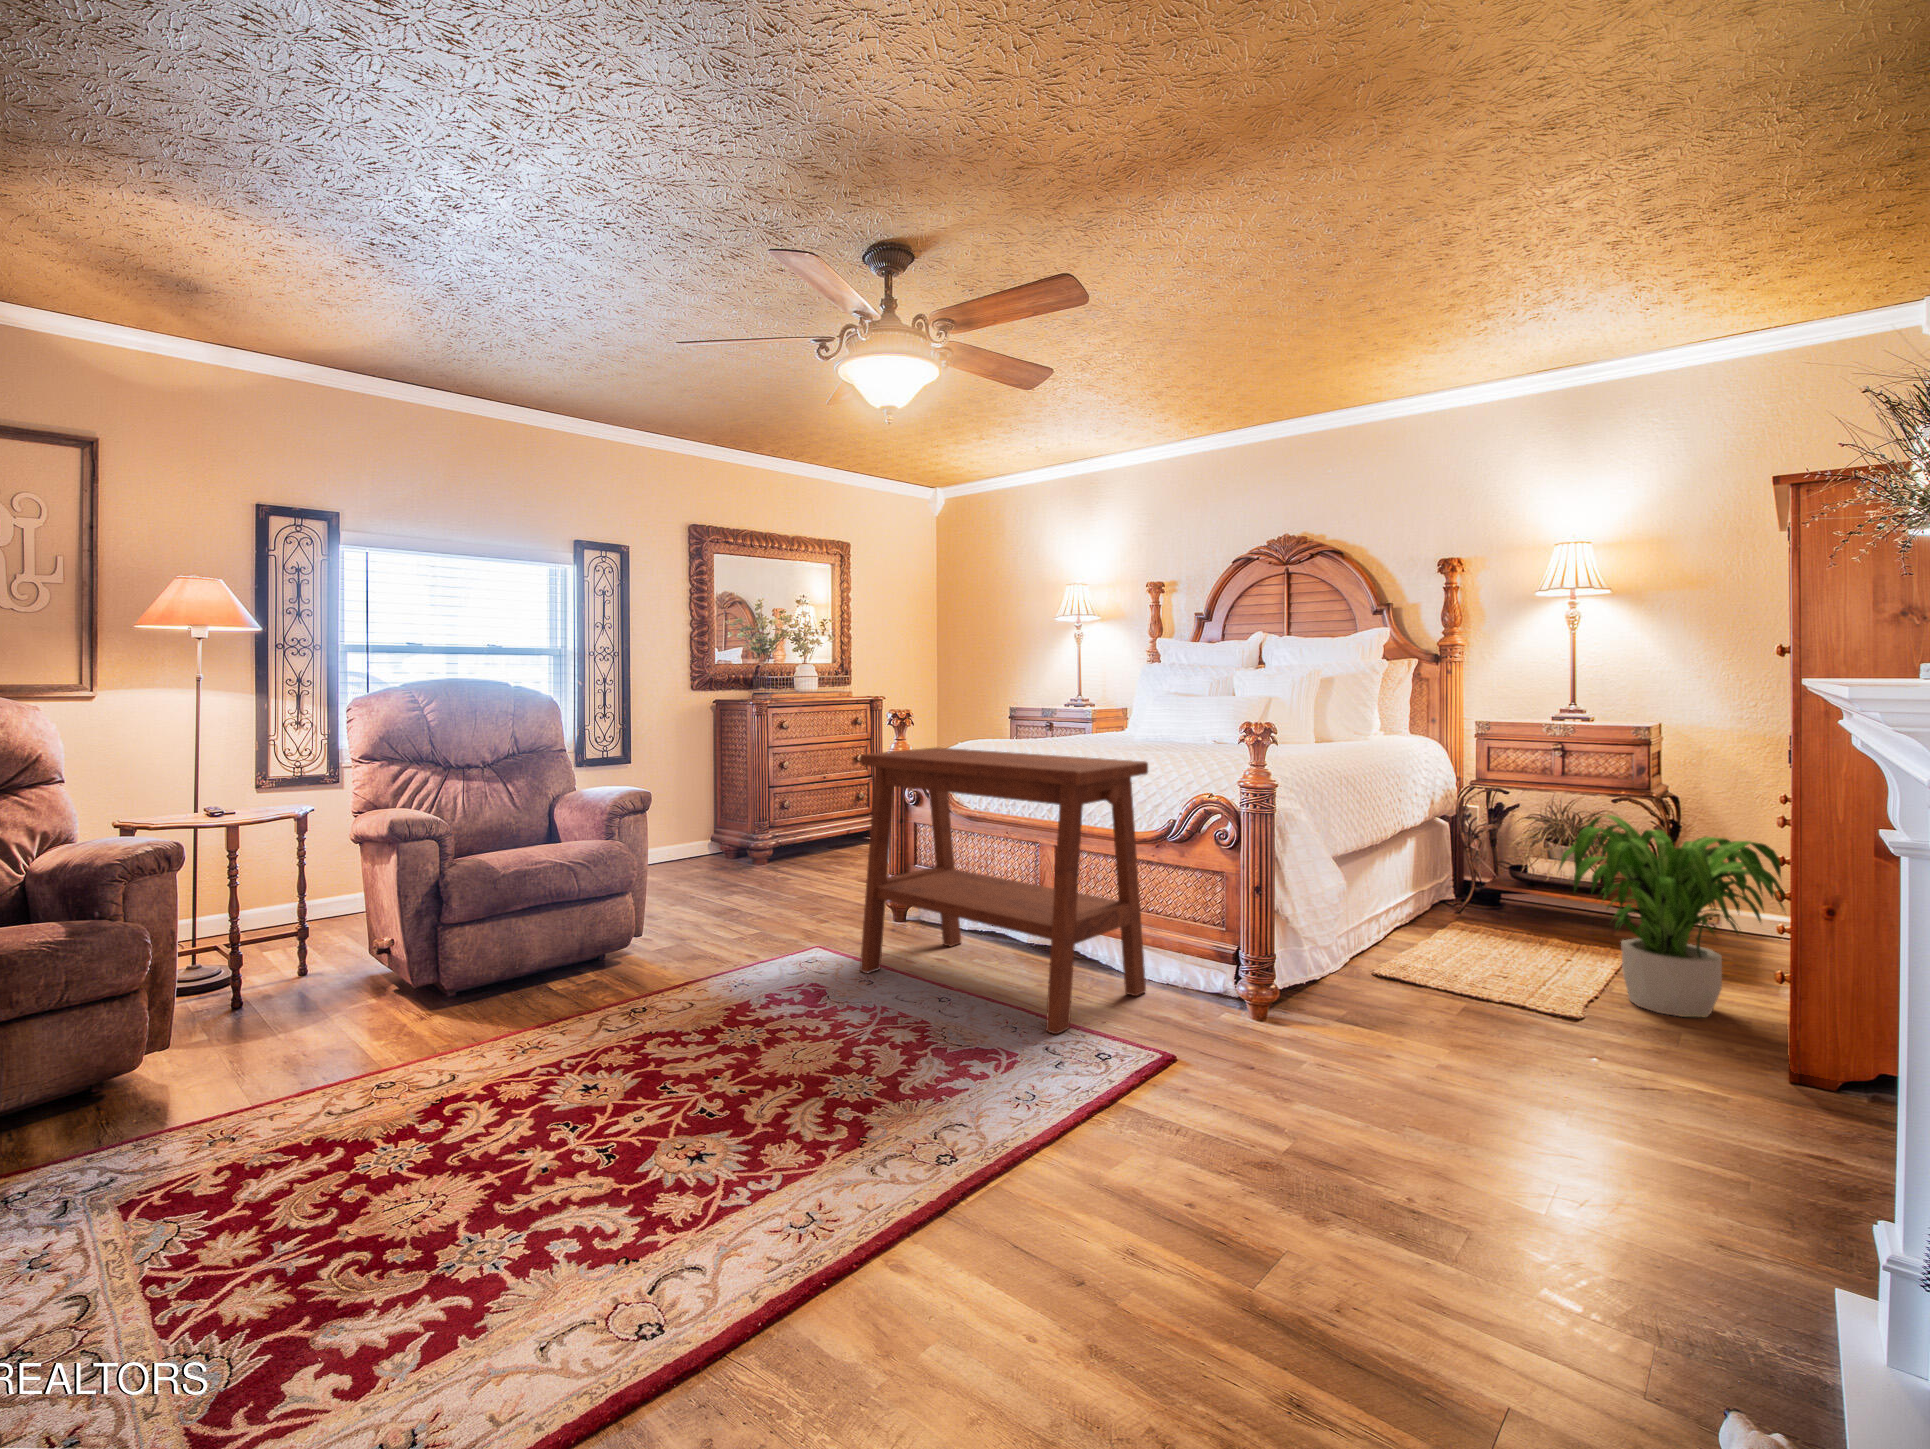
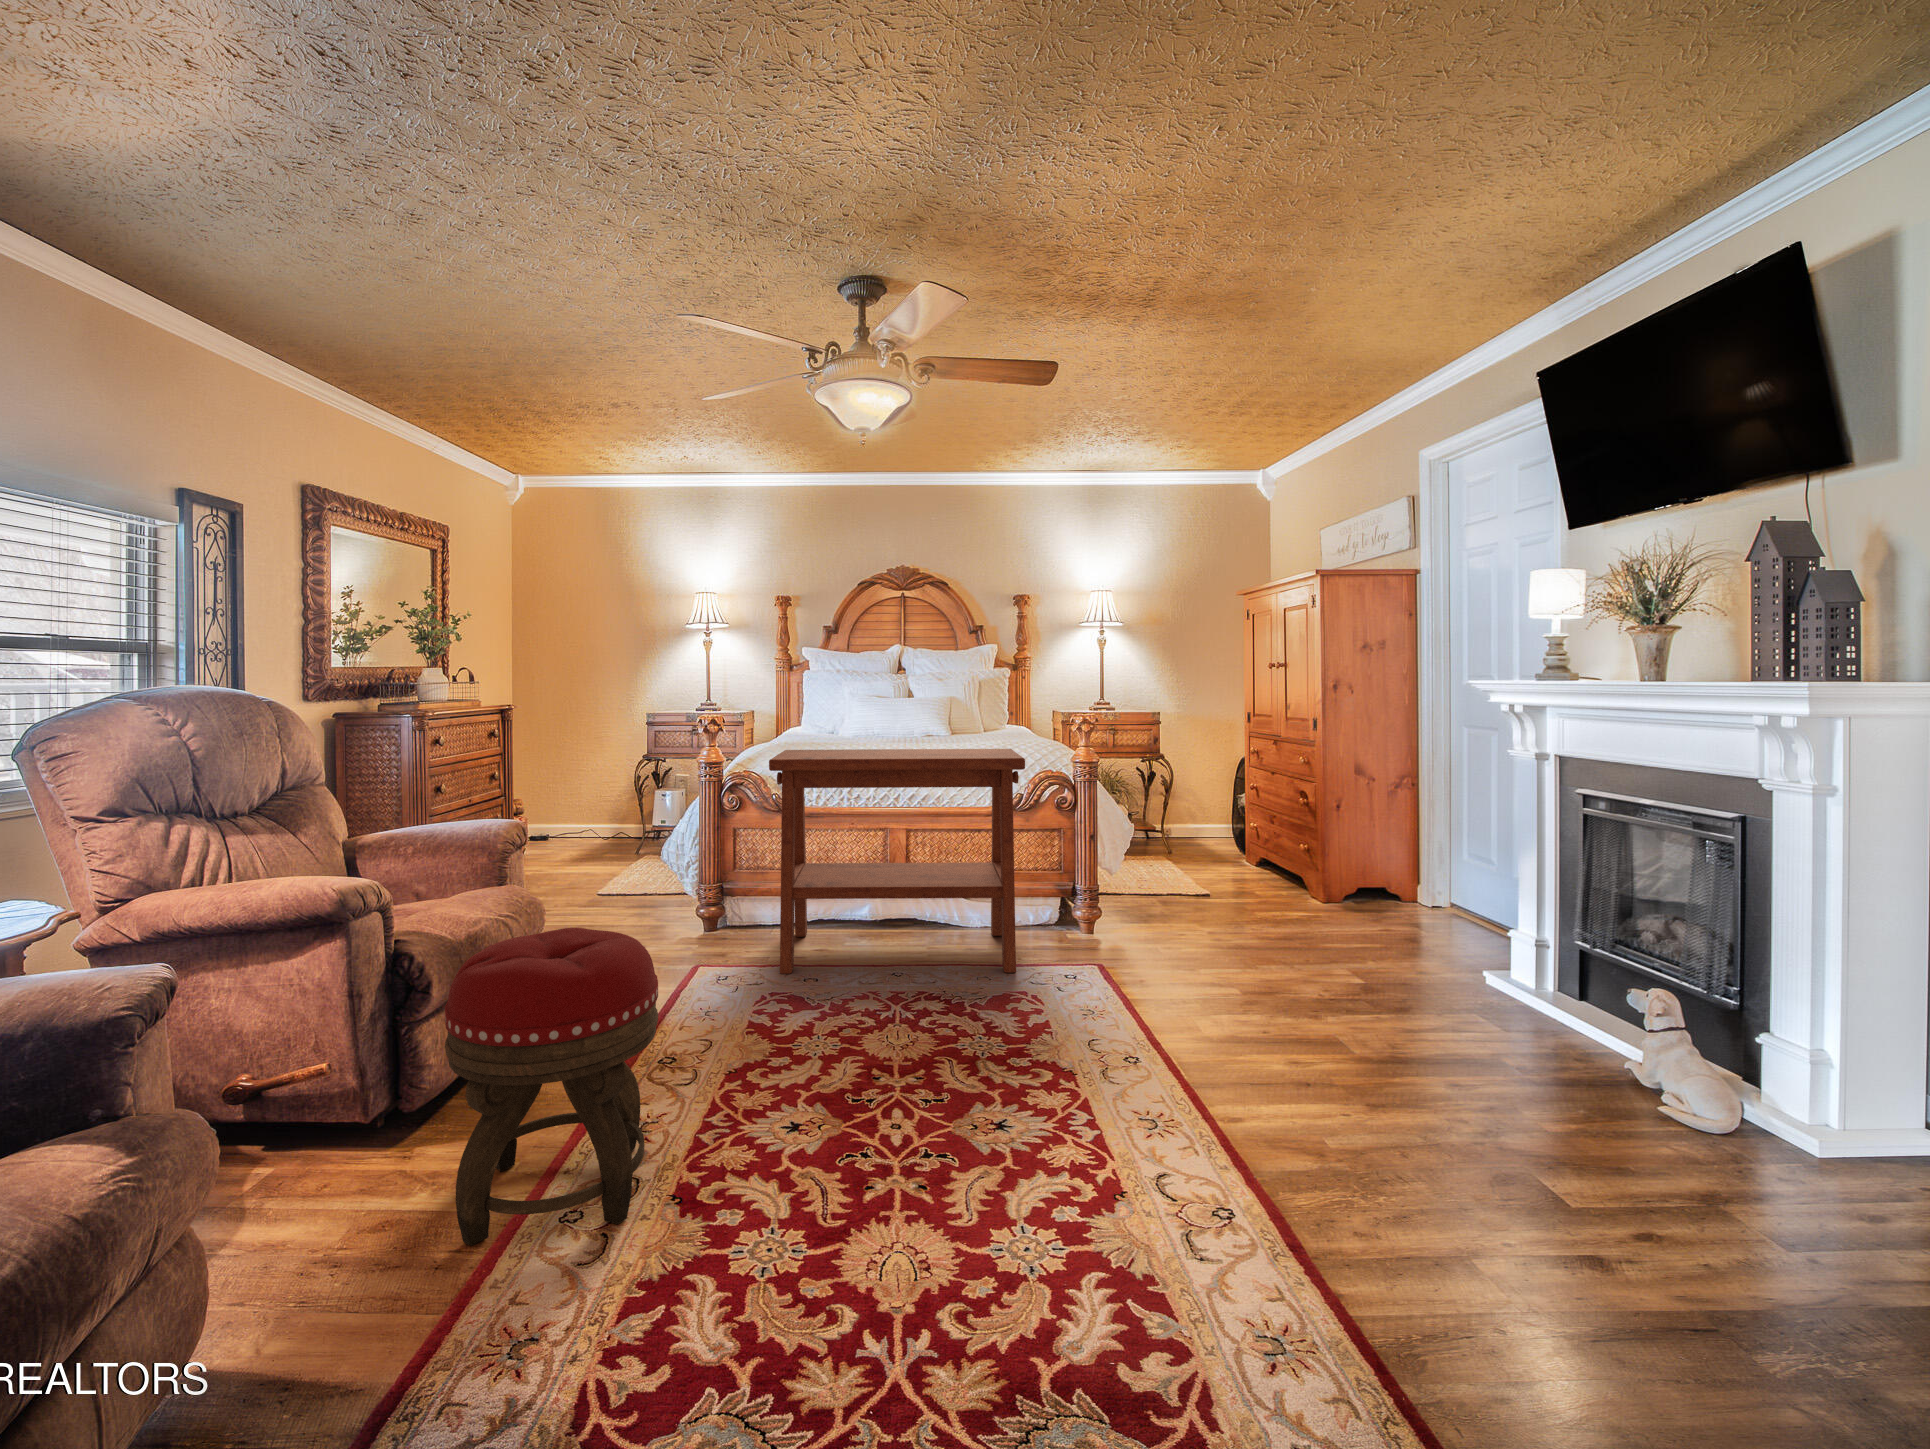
potted plant: present [1559,815,1784,1017] -> none [1151,766,1276,879]
footstool: none [348,867,518,1092] -> present [445,928,658,1246]

